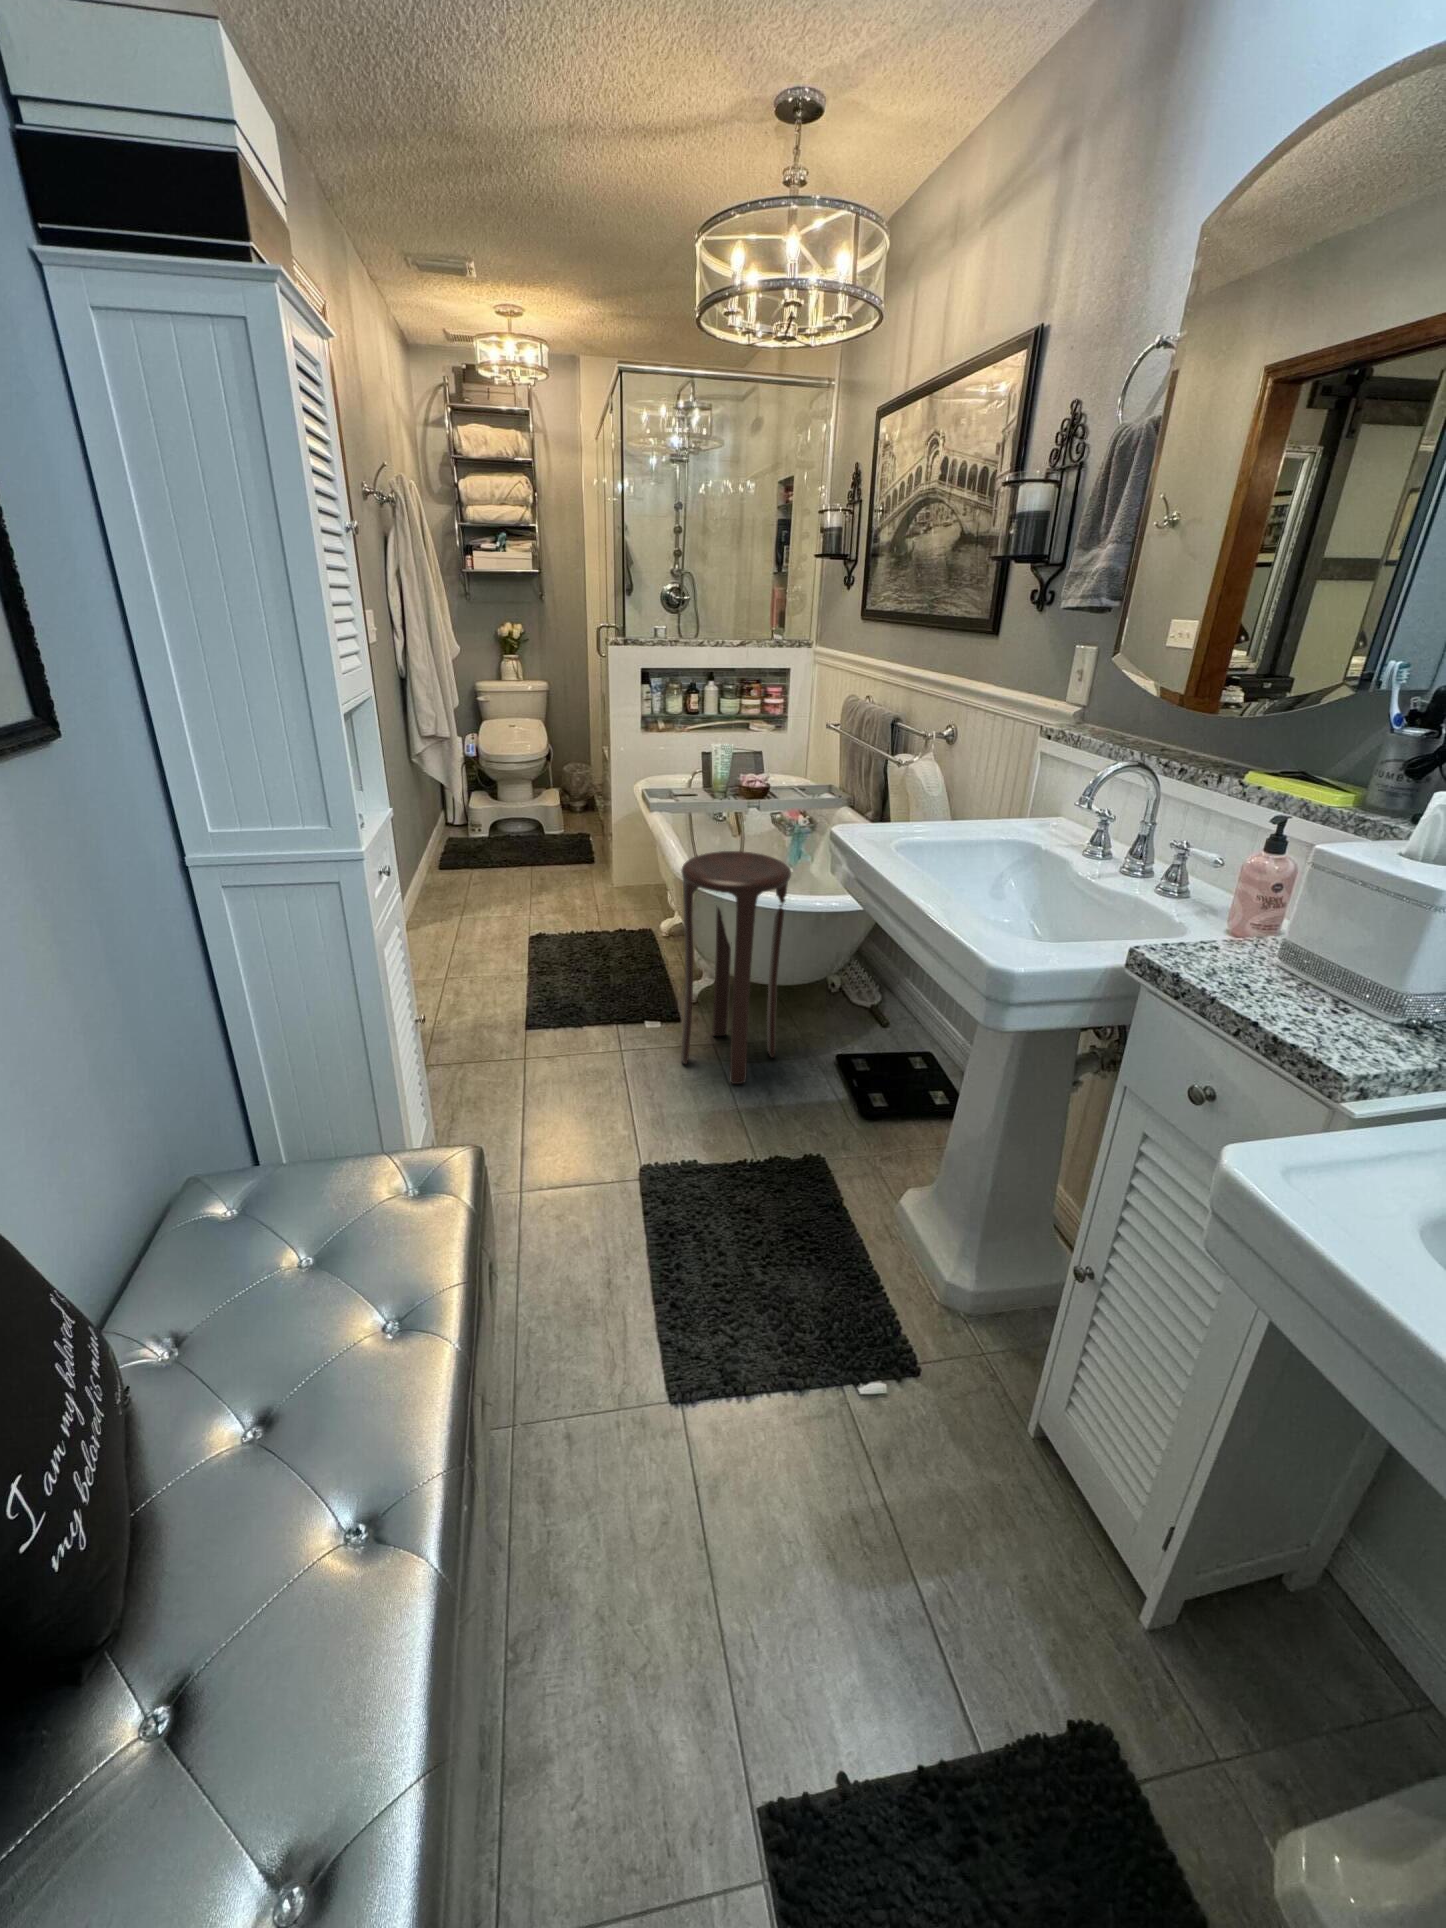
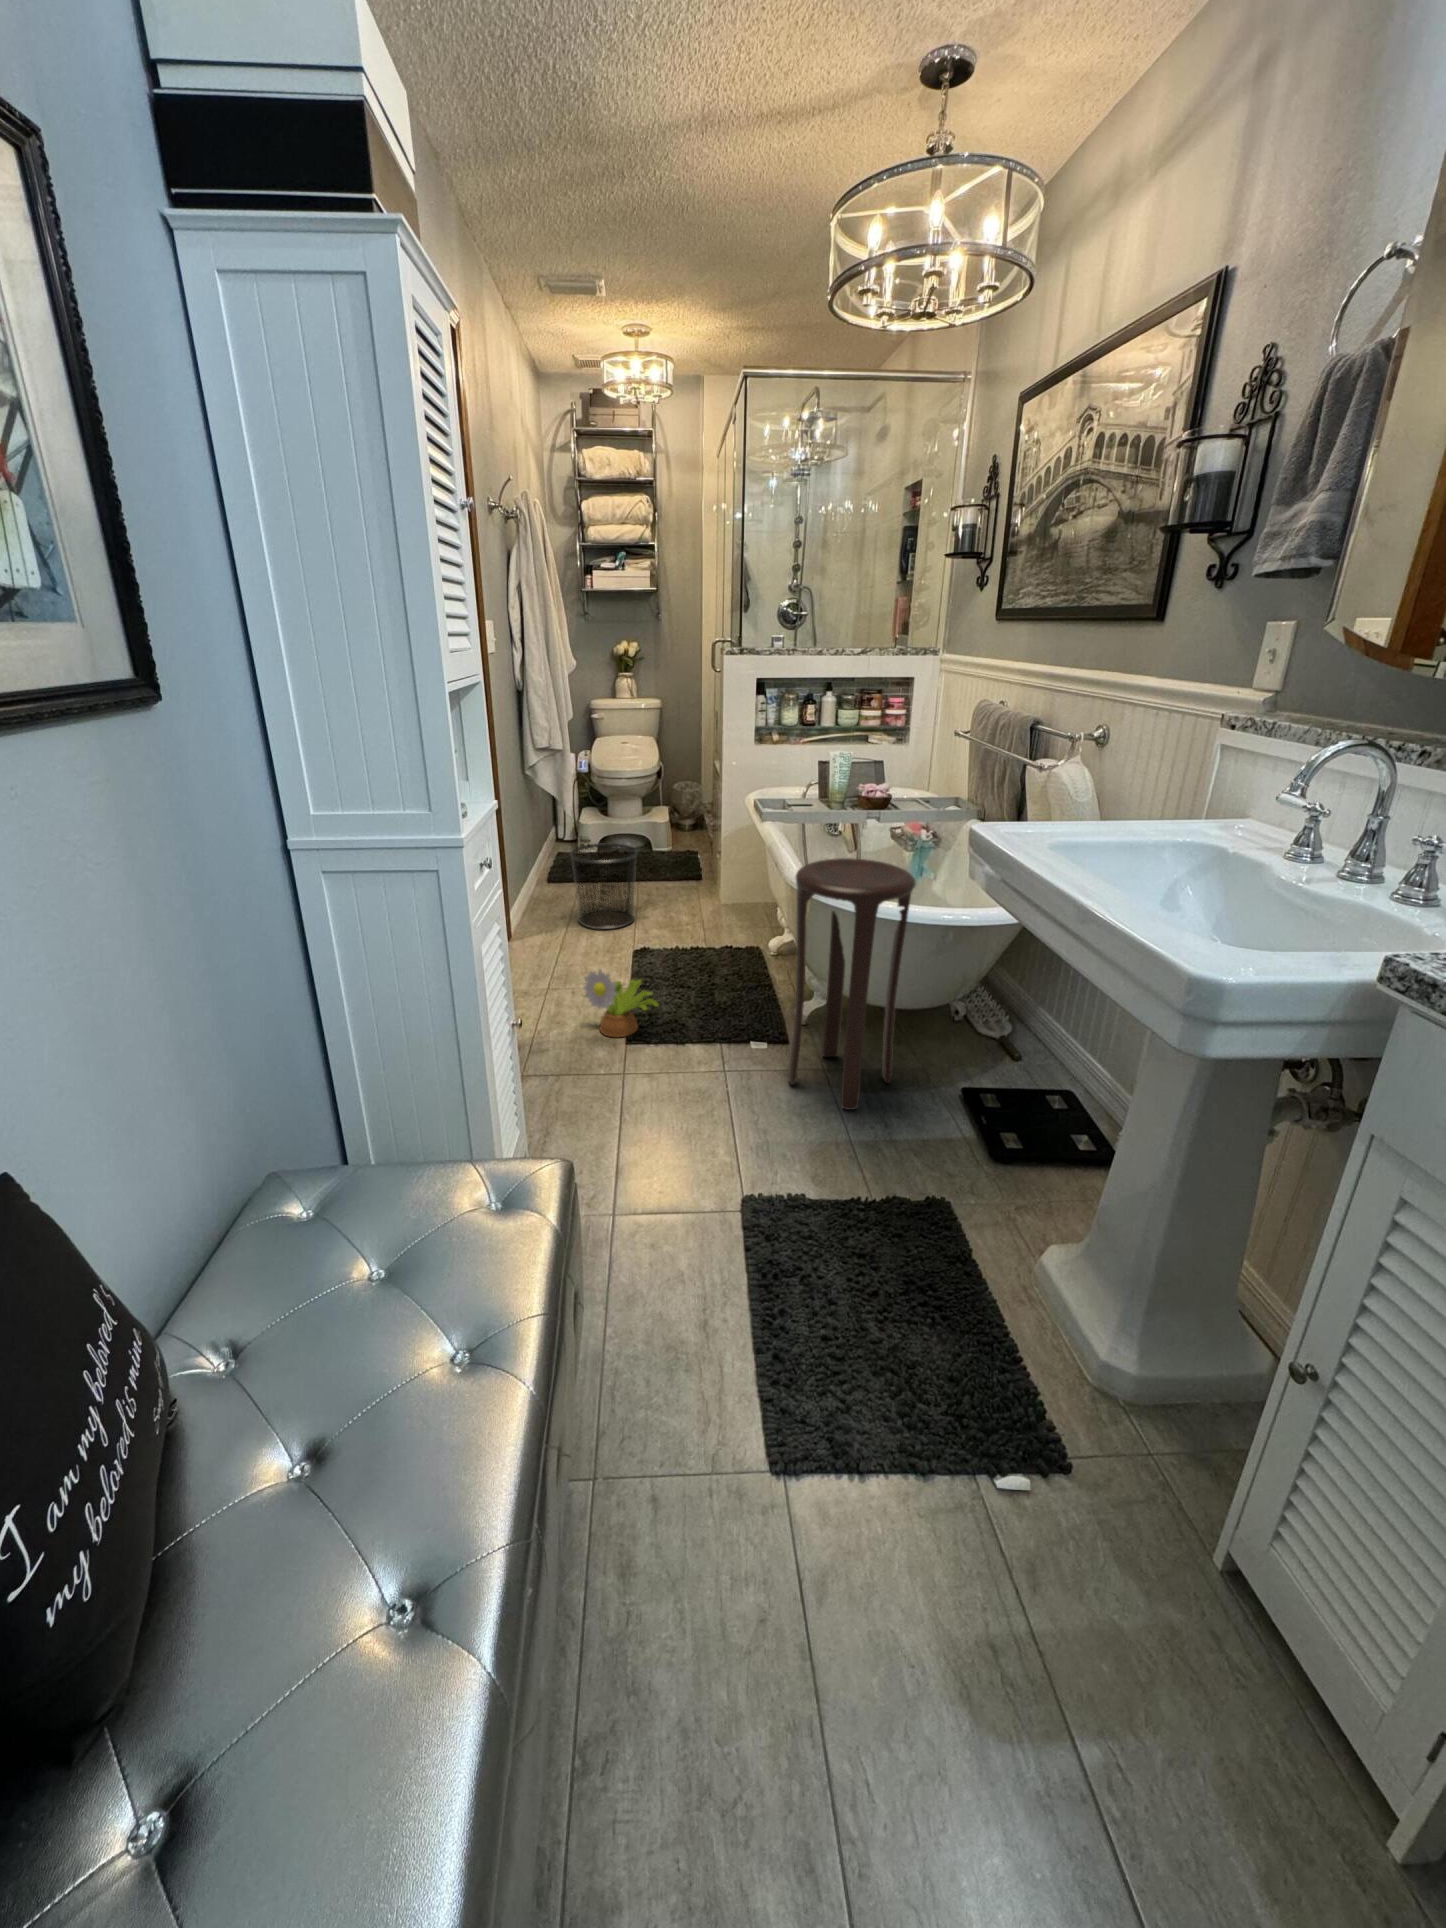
waste bin: none [459,832,529,919] -> present [570,843,638,929]
decorative plant: none [478,962,556,1027] -> present [584,970,658,1037]

